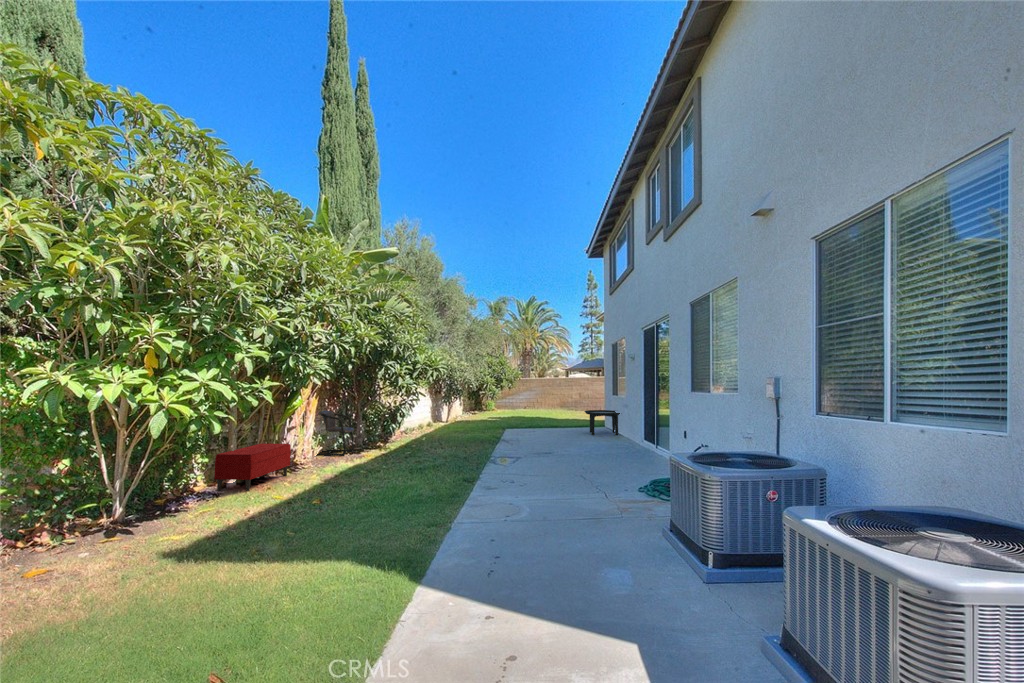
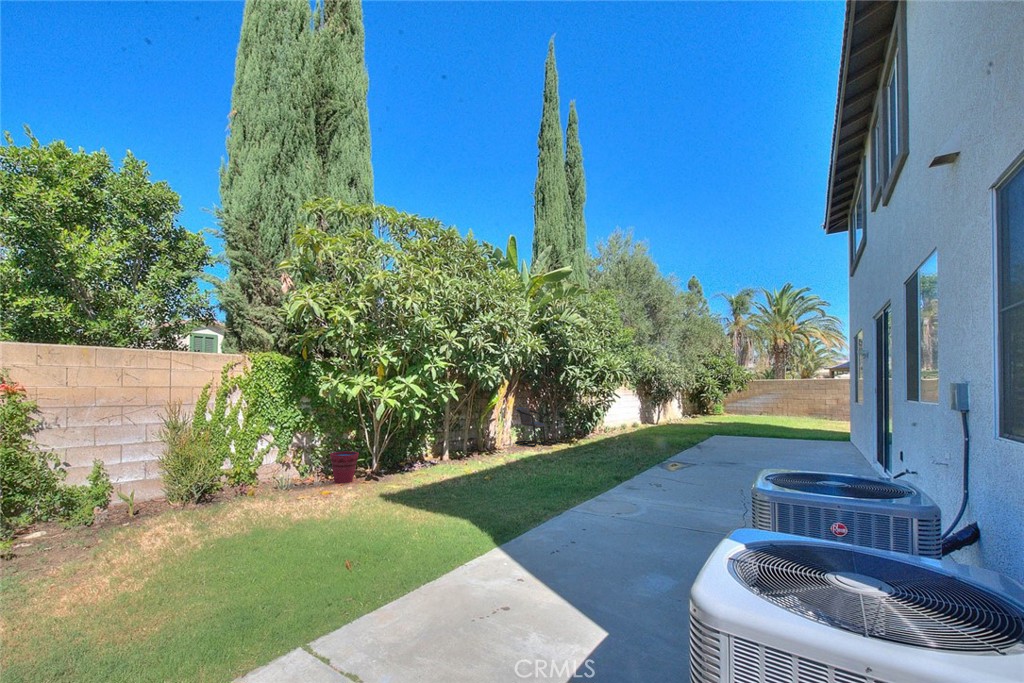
round table: present [585,410,620,436] -> none [800,421,853,453]
bench: present [214,444,291,491] -> none [433,431,486,464]
bucket: none [27,495,92,554] -> present [330,451,359,483]

